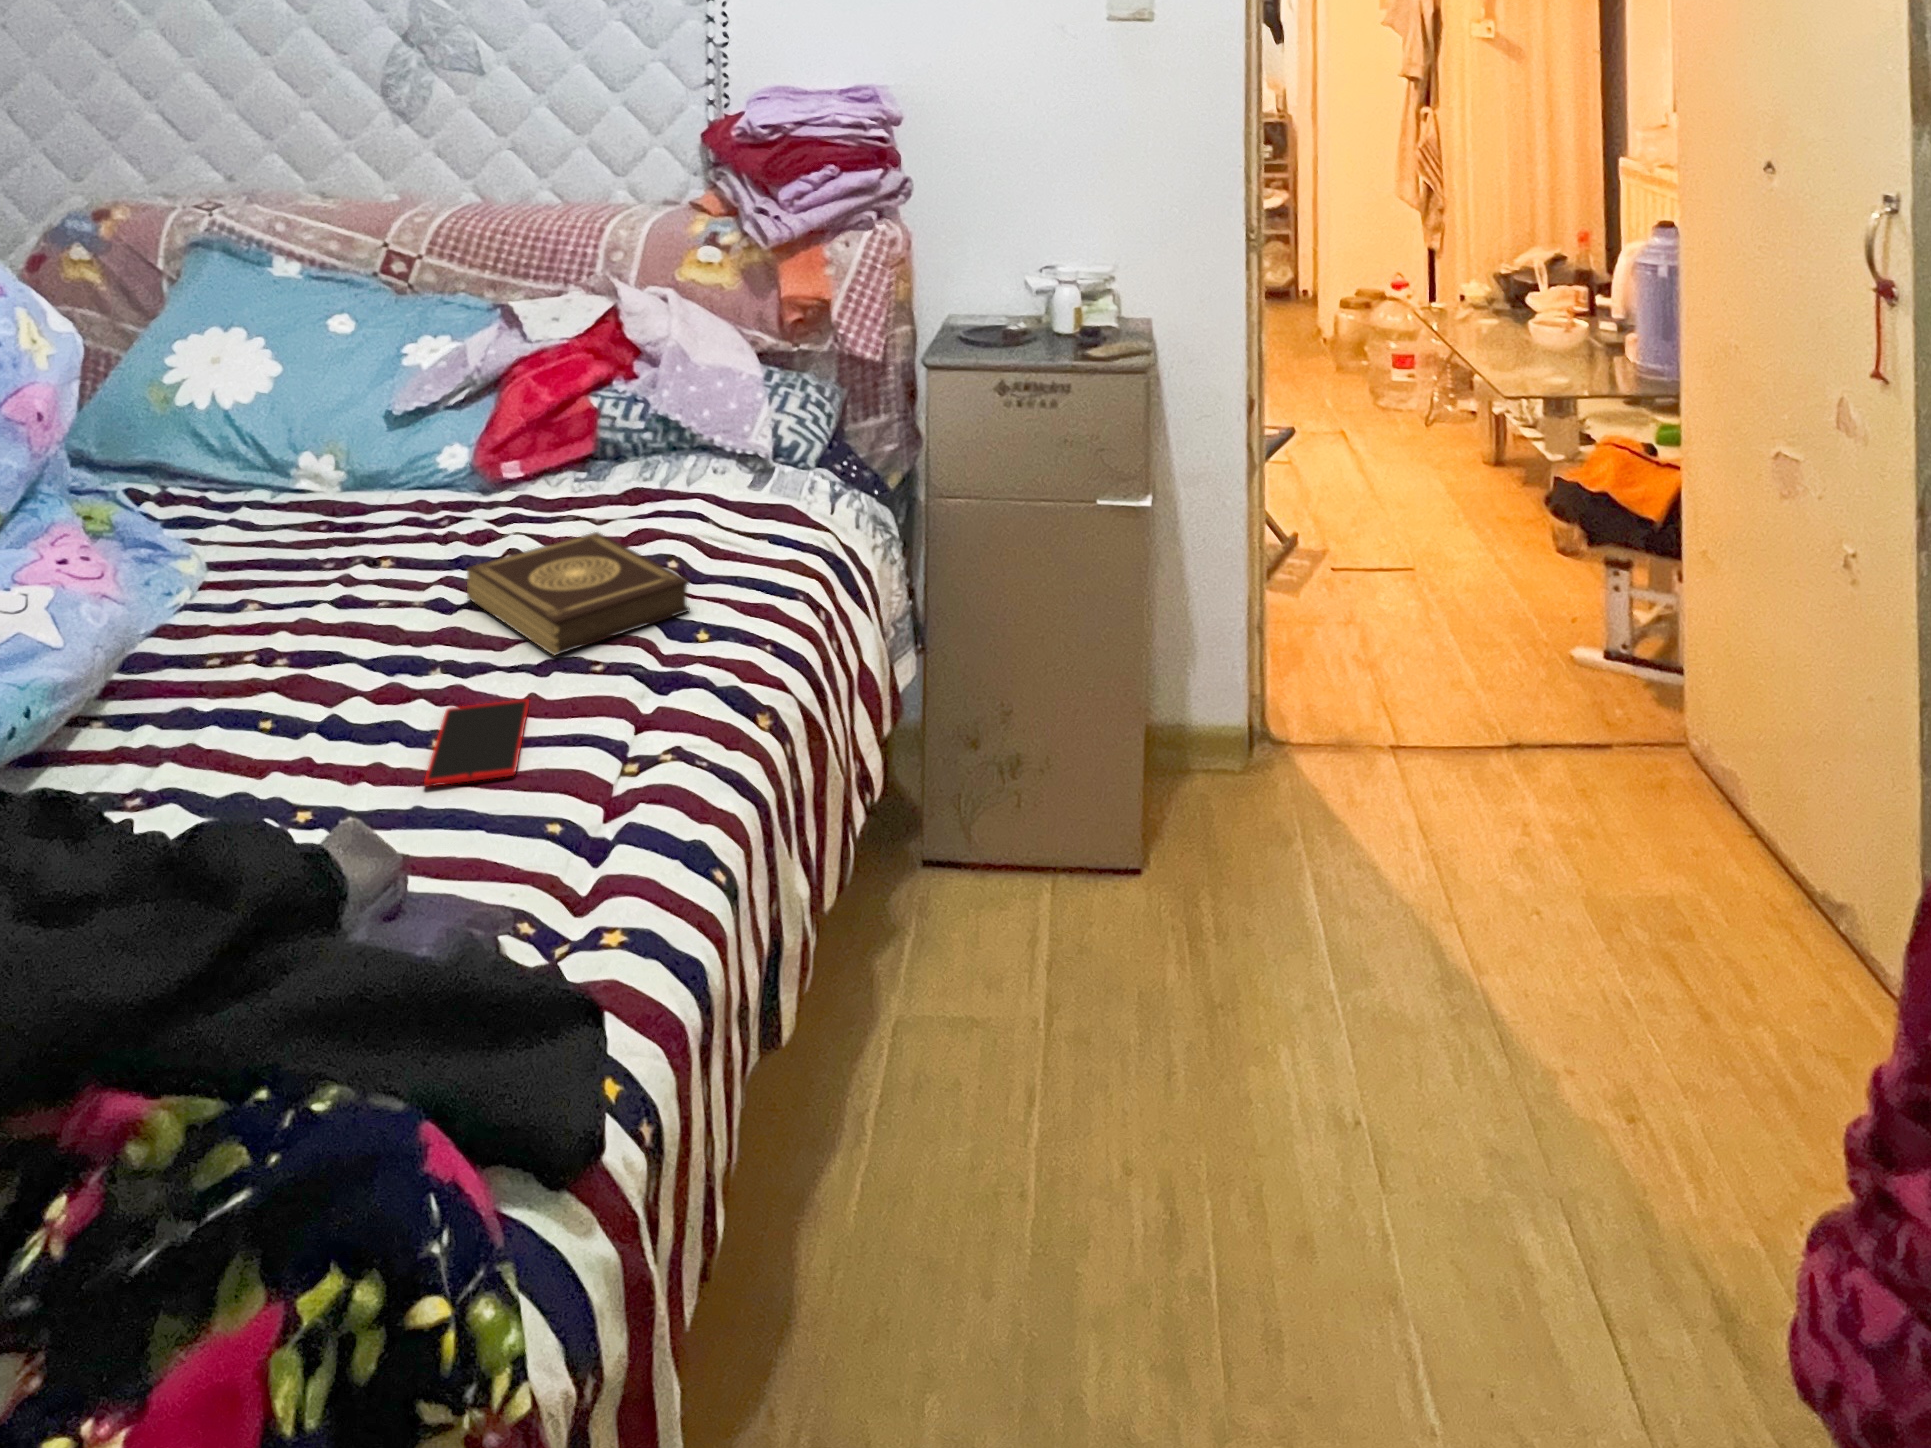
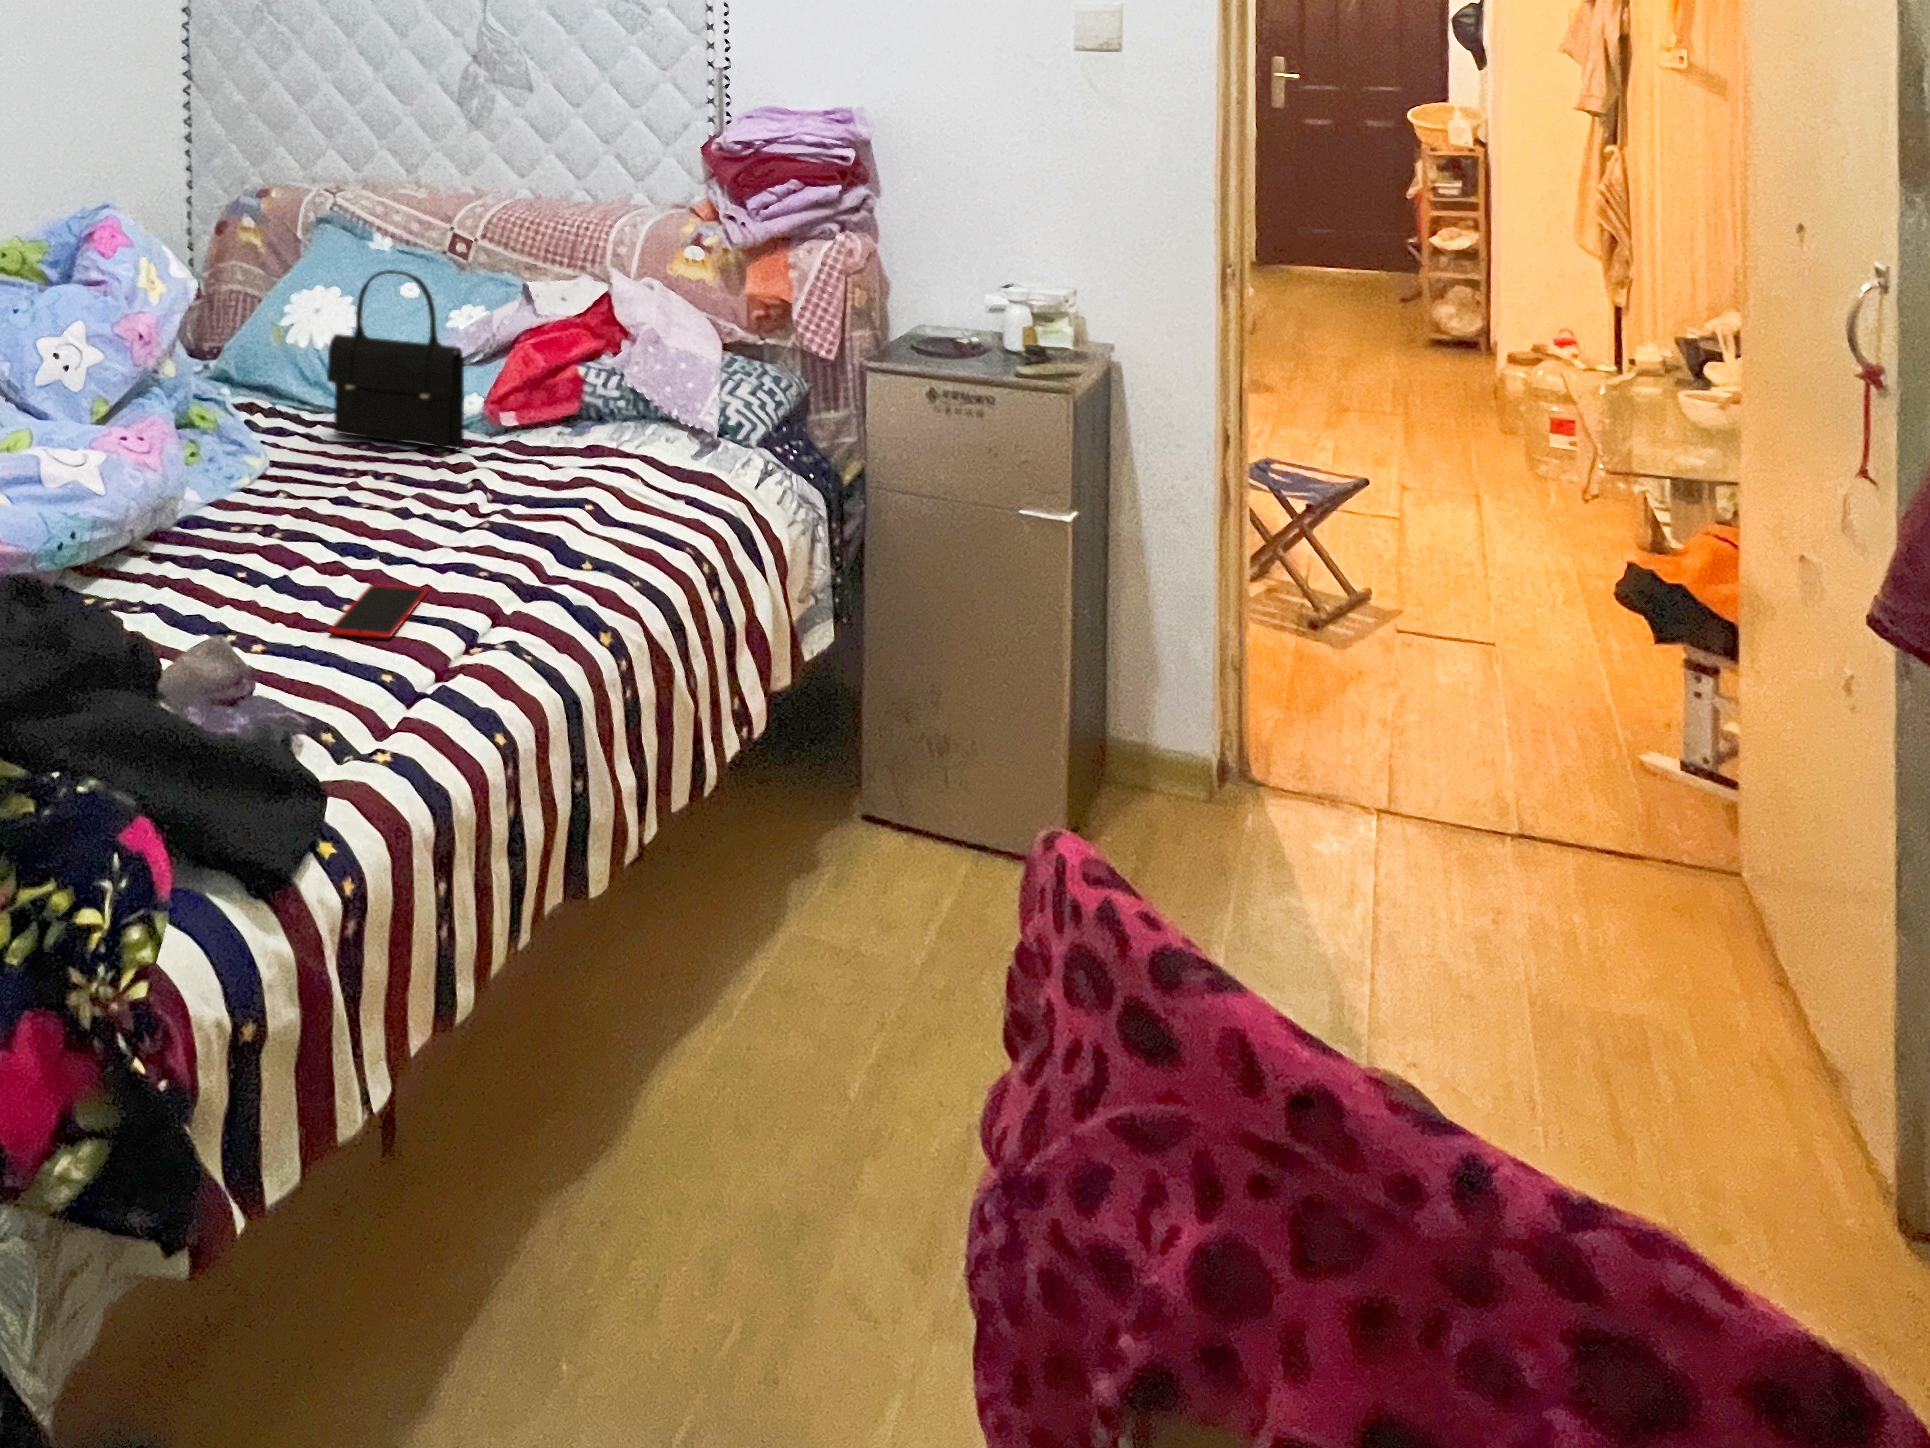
handbag: none [264,300,464,518] -> present [327,270,464,449]
book: present [467,532,690,655] -> none [430,474,580,561]

